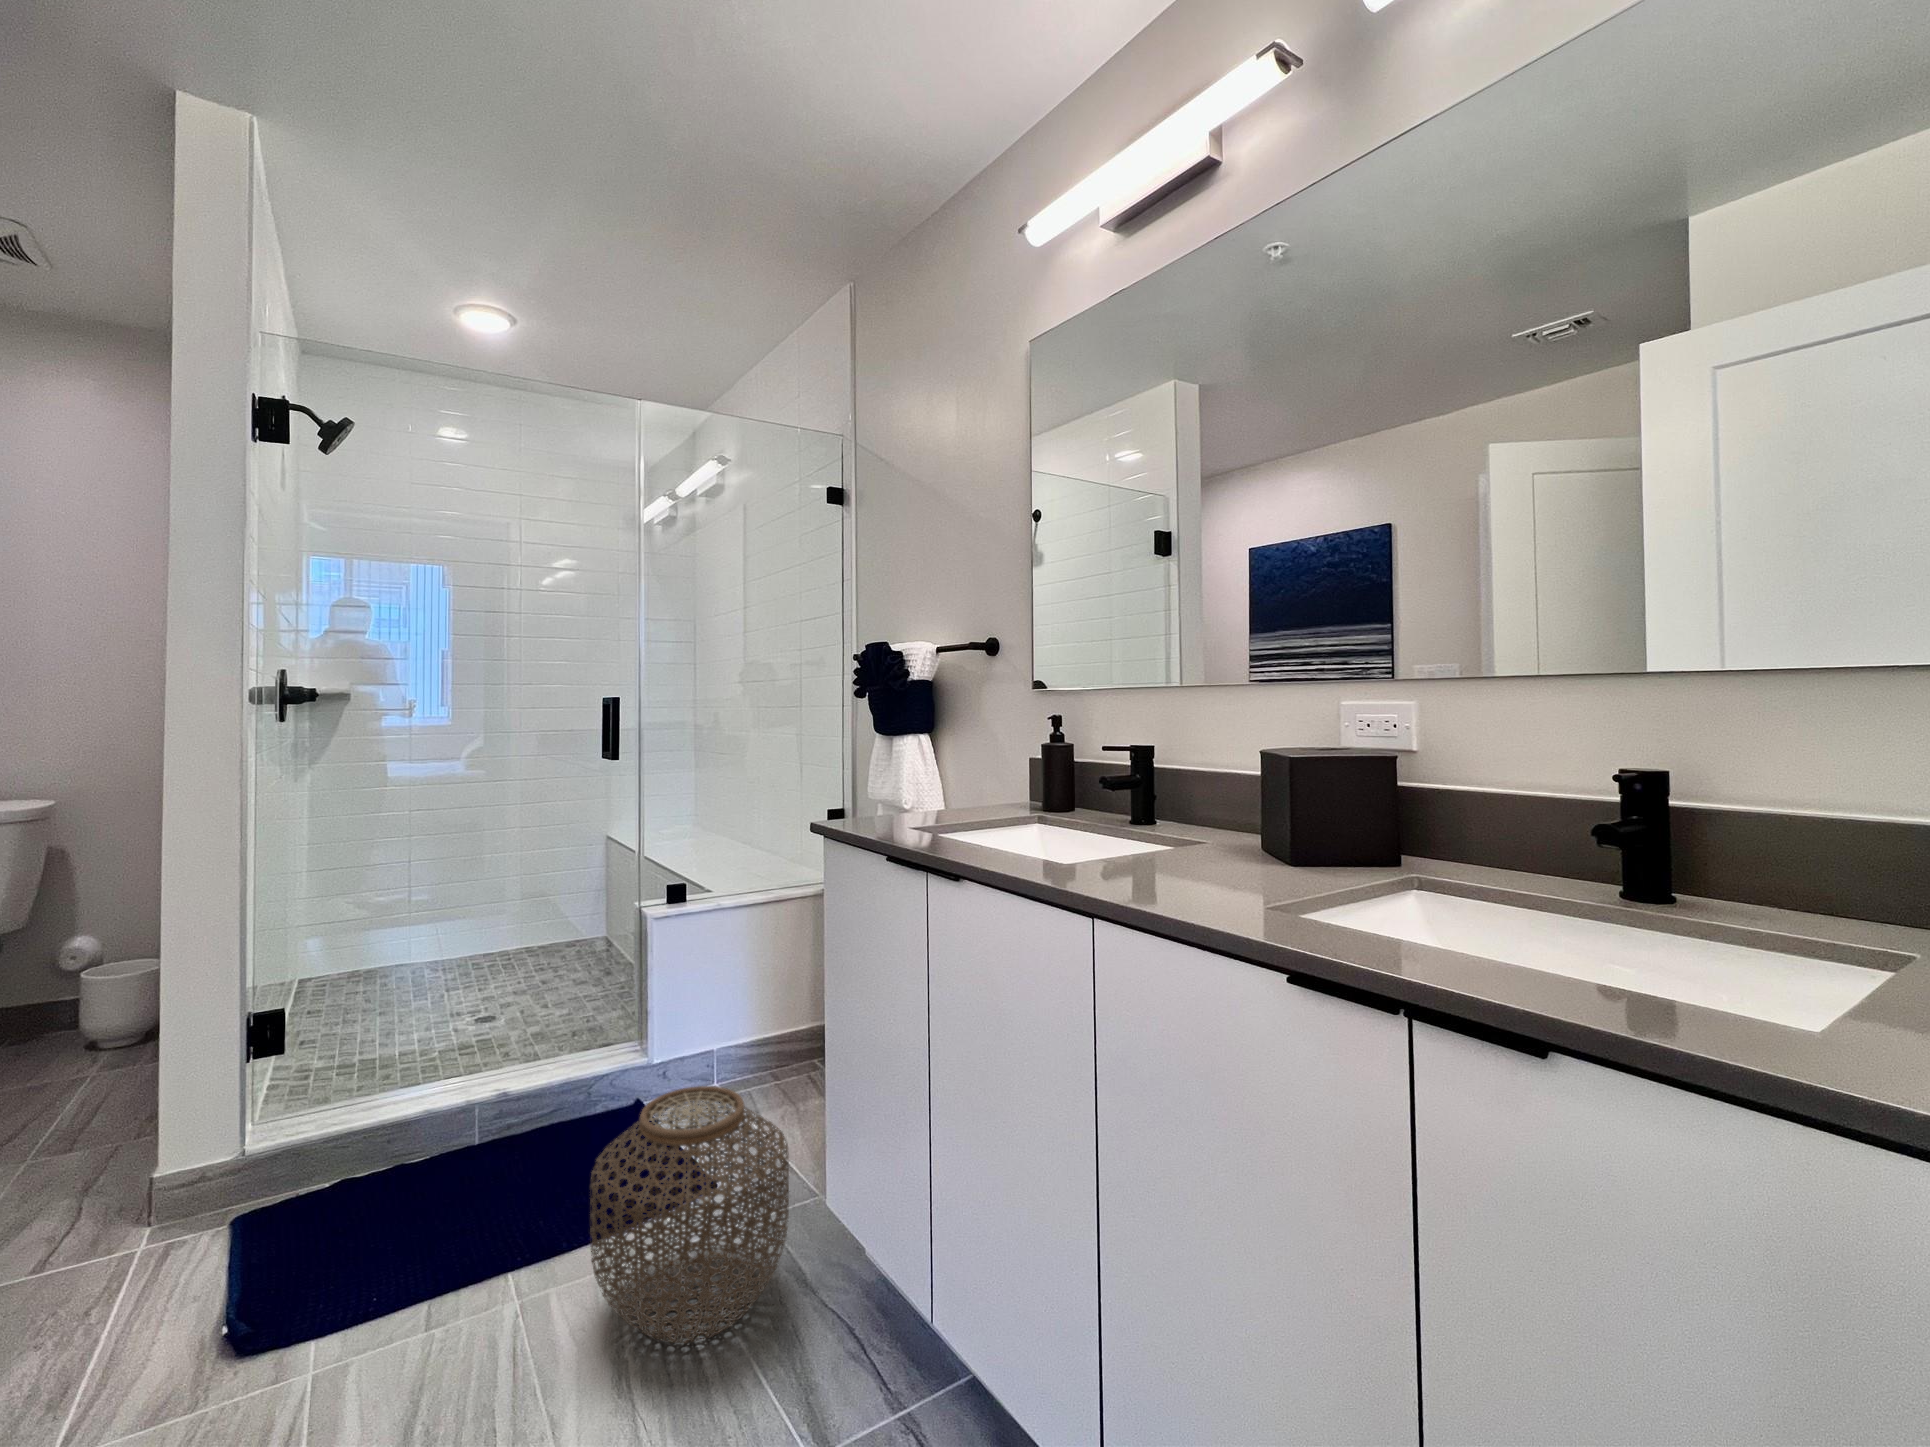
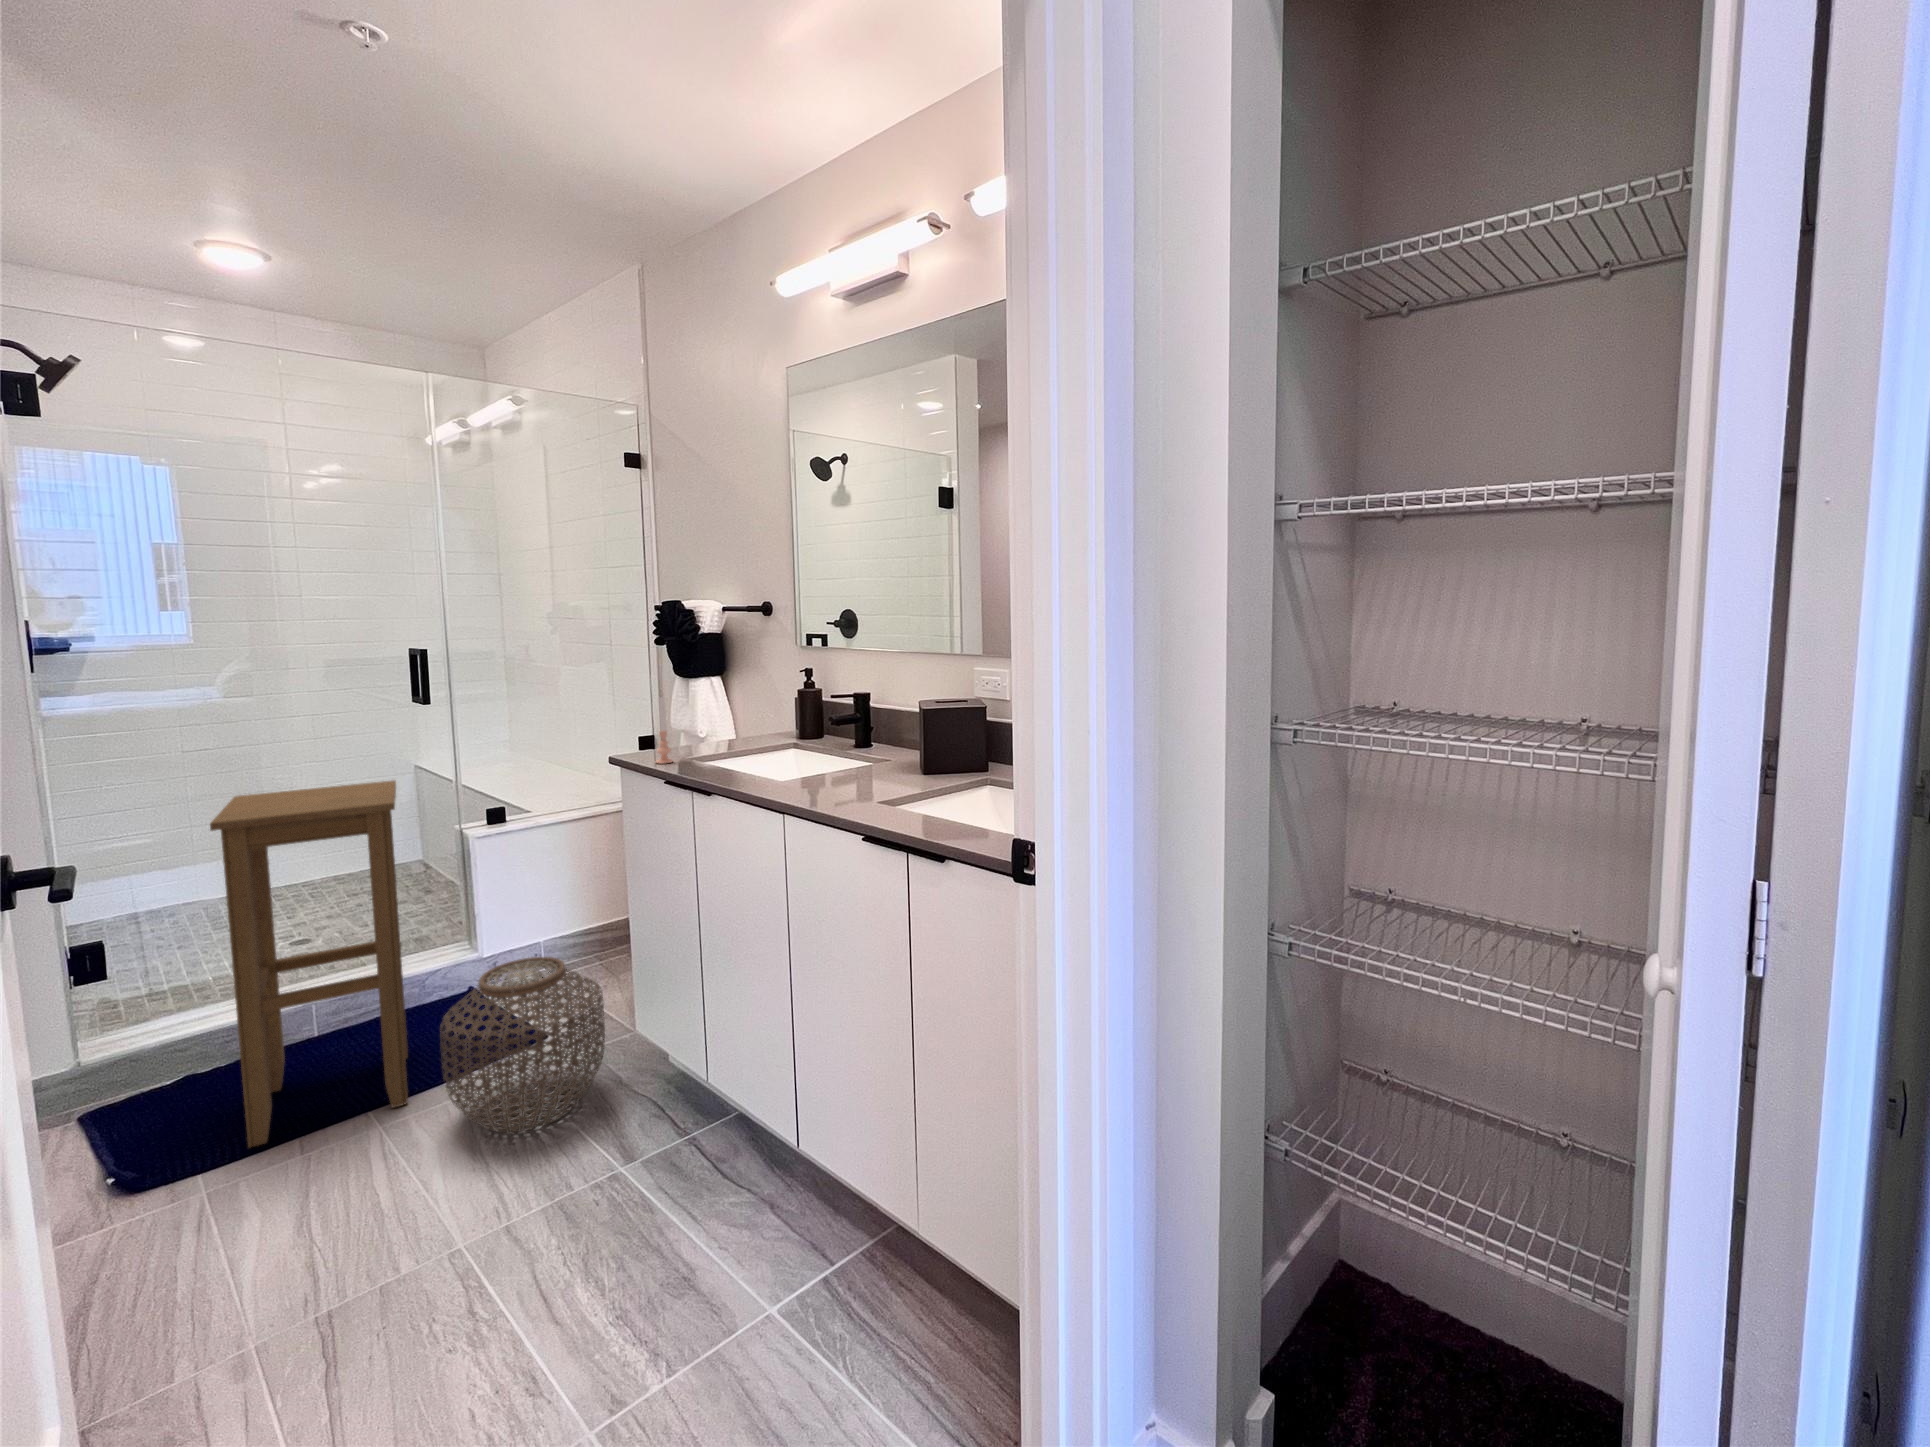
candle: none [867,742,889,834] -> present [656,697,673,764]
stool: none [369,842,574,1300] -> present [210,780,408,1147]

